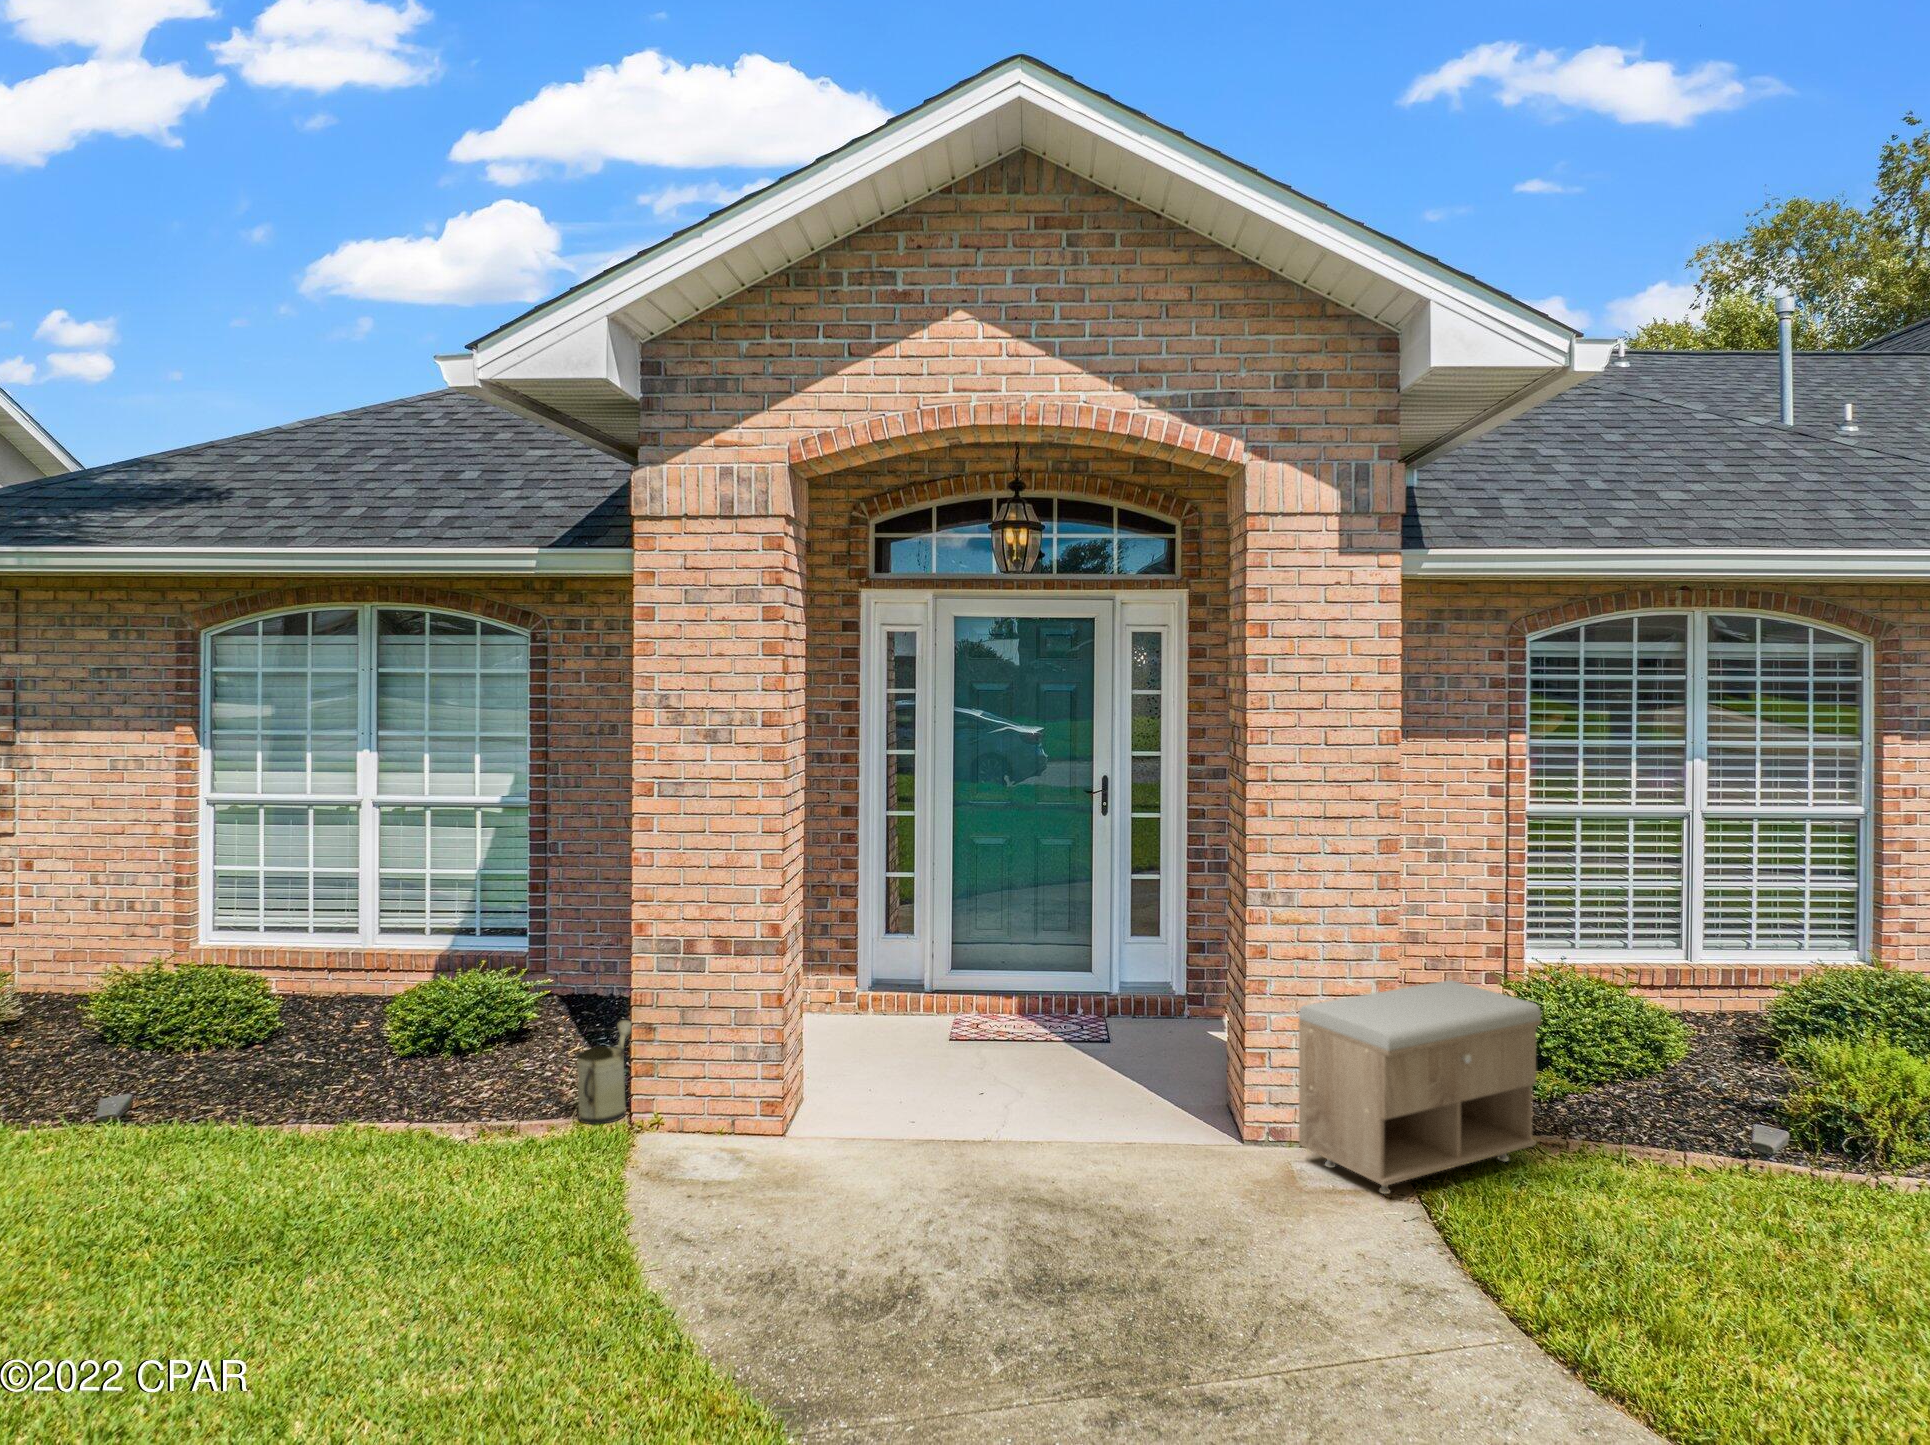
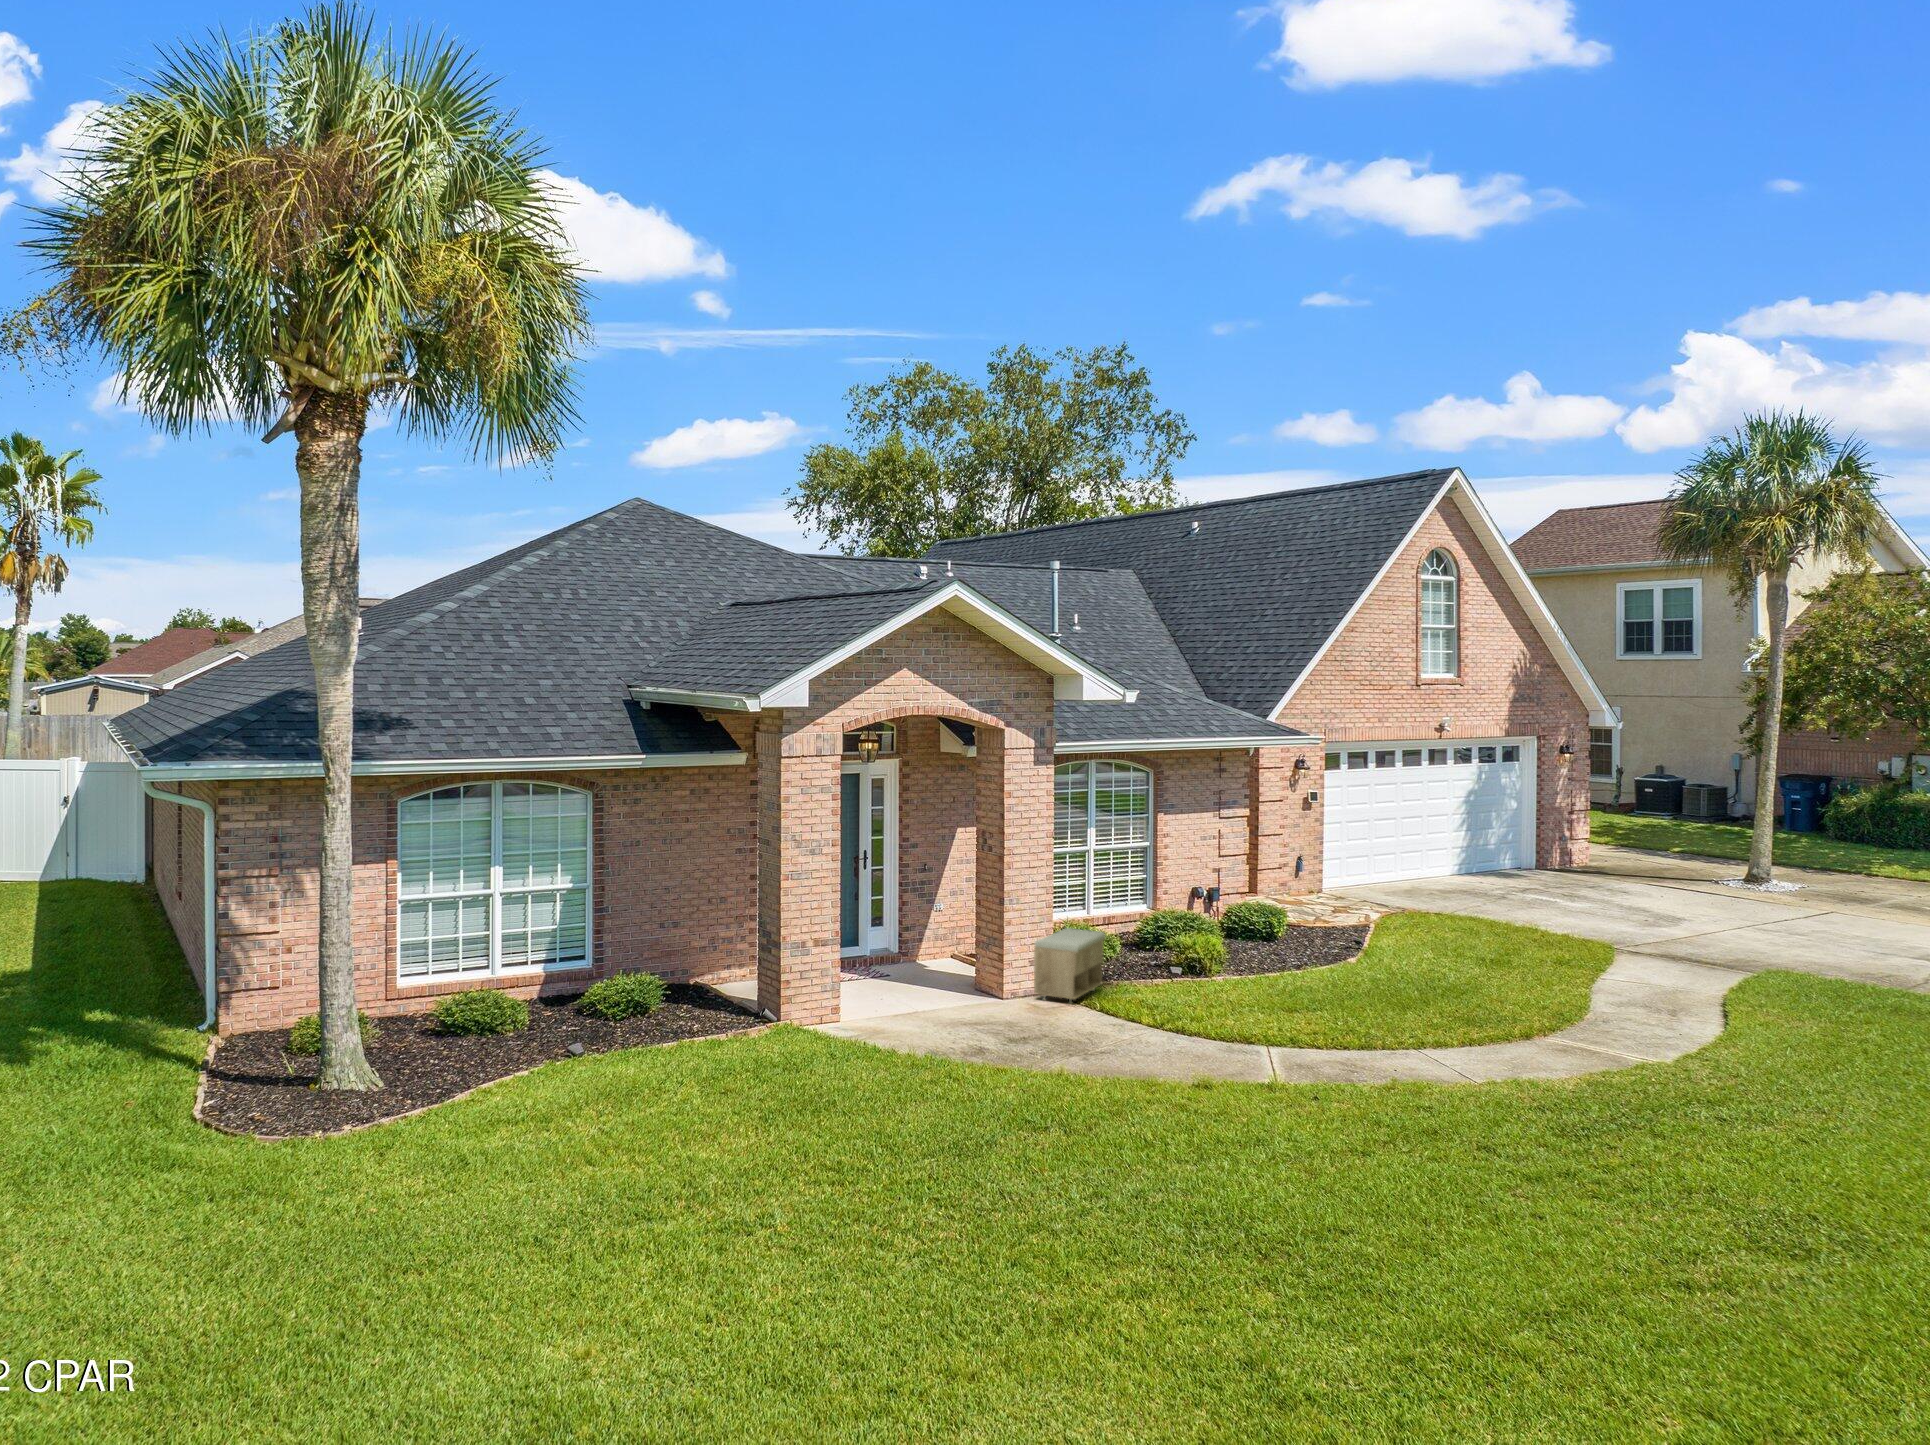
watering can: present [577,1020,631,1124] -> none [747,984,771,1028]

